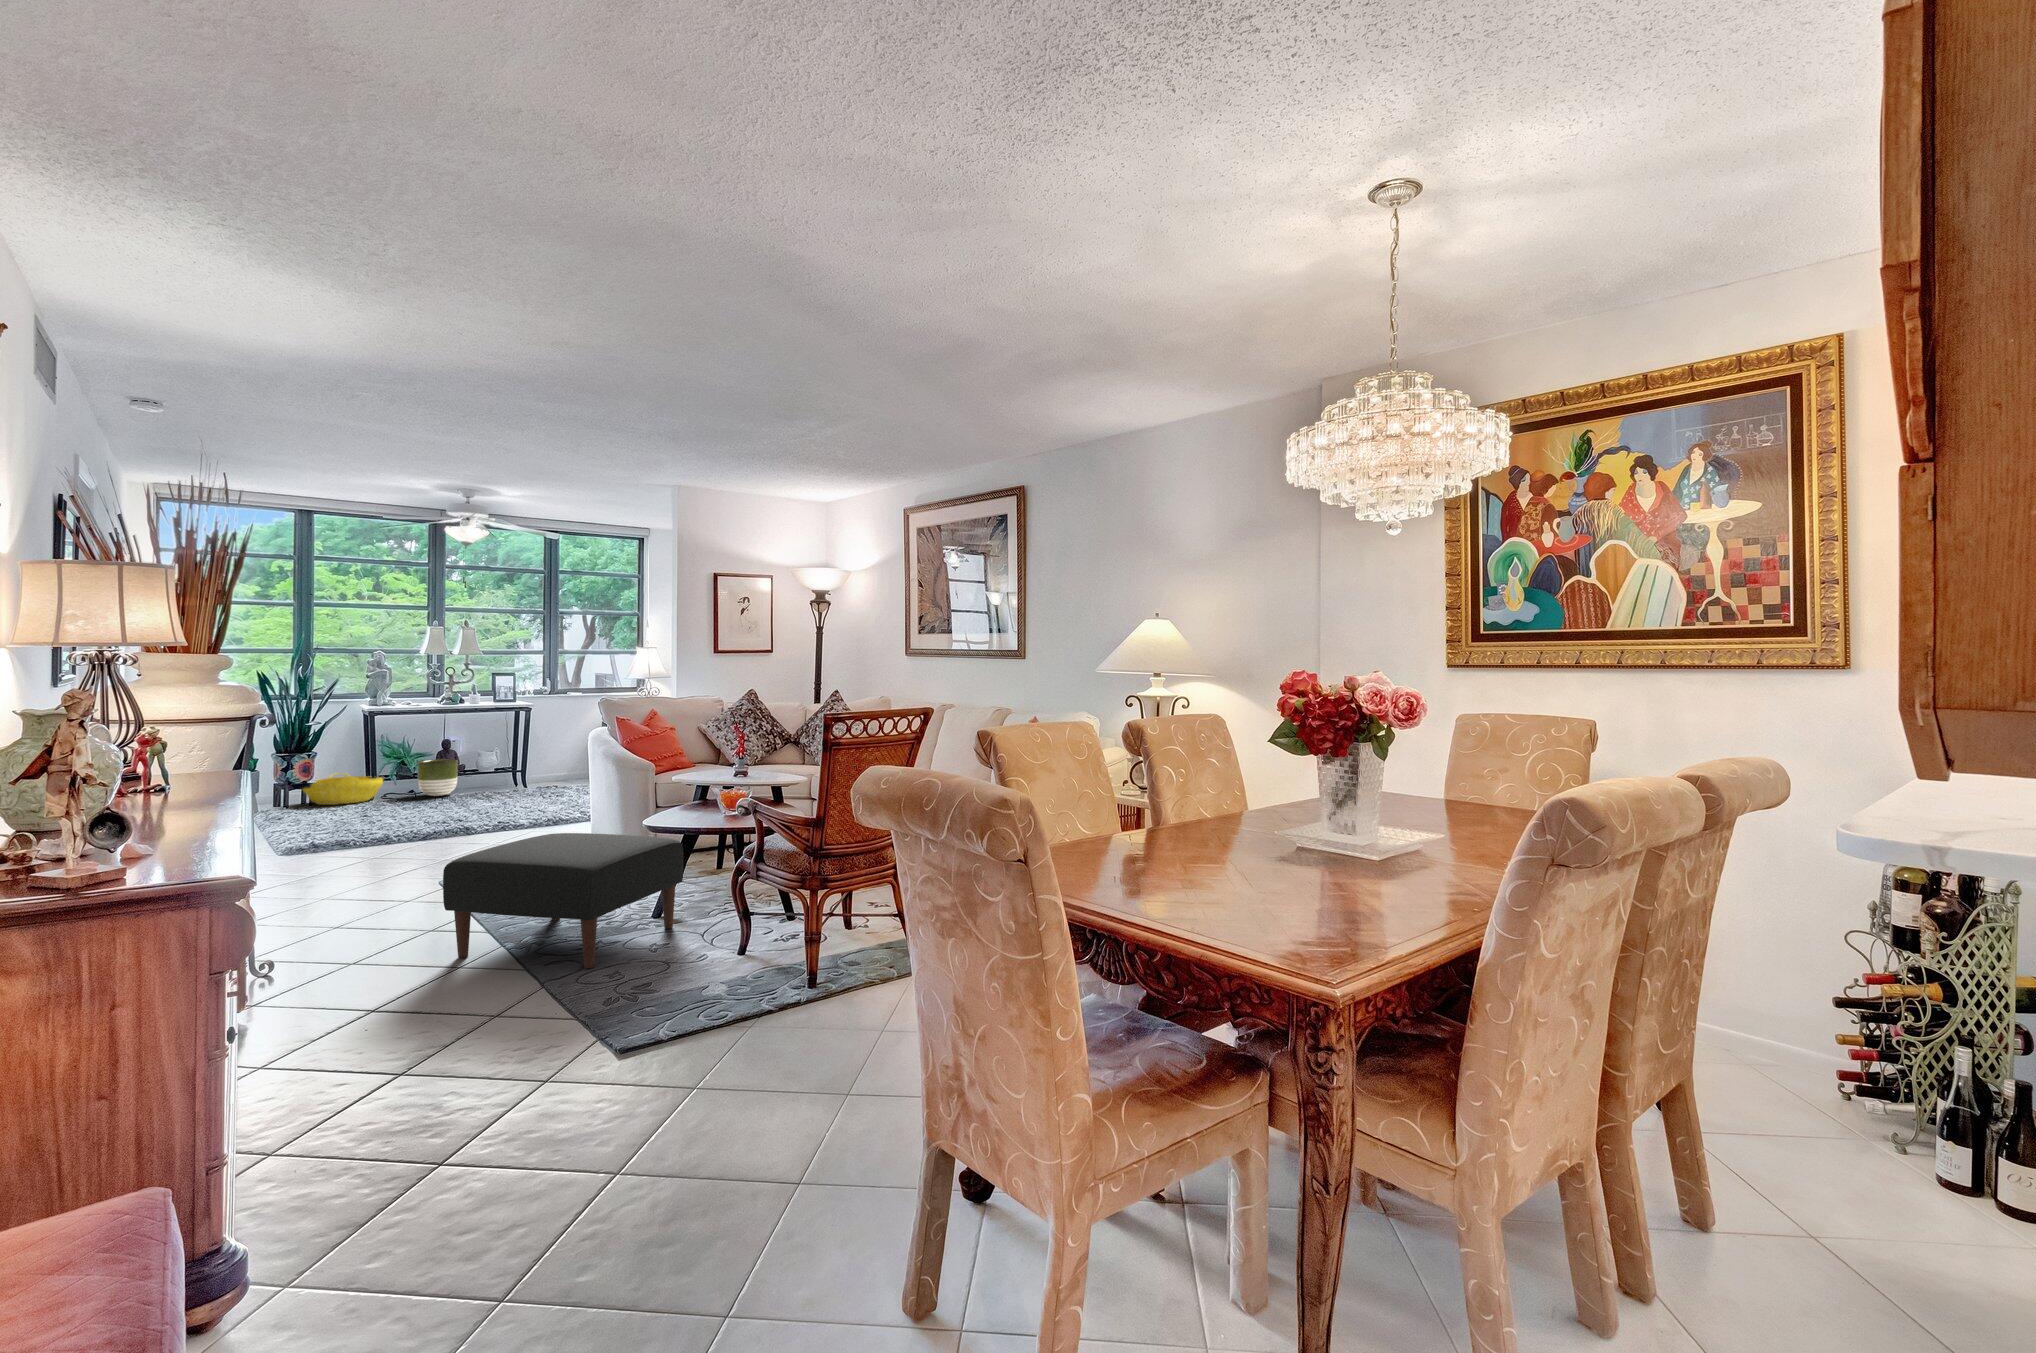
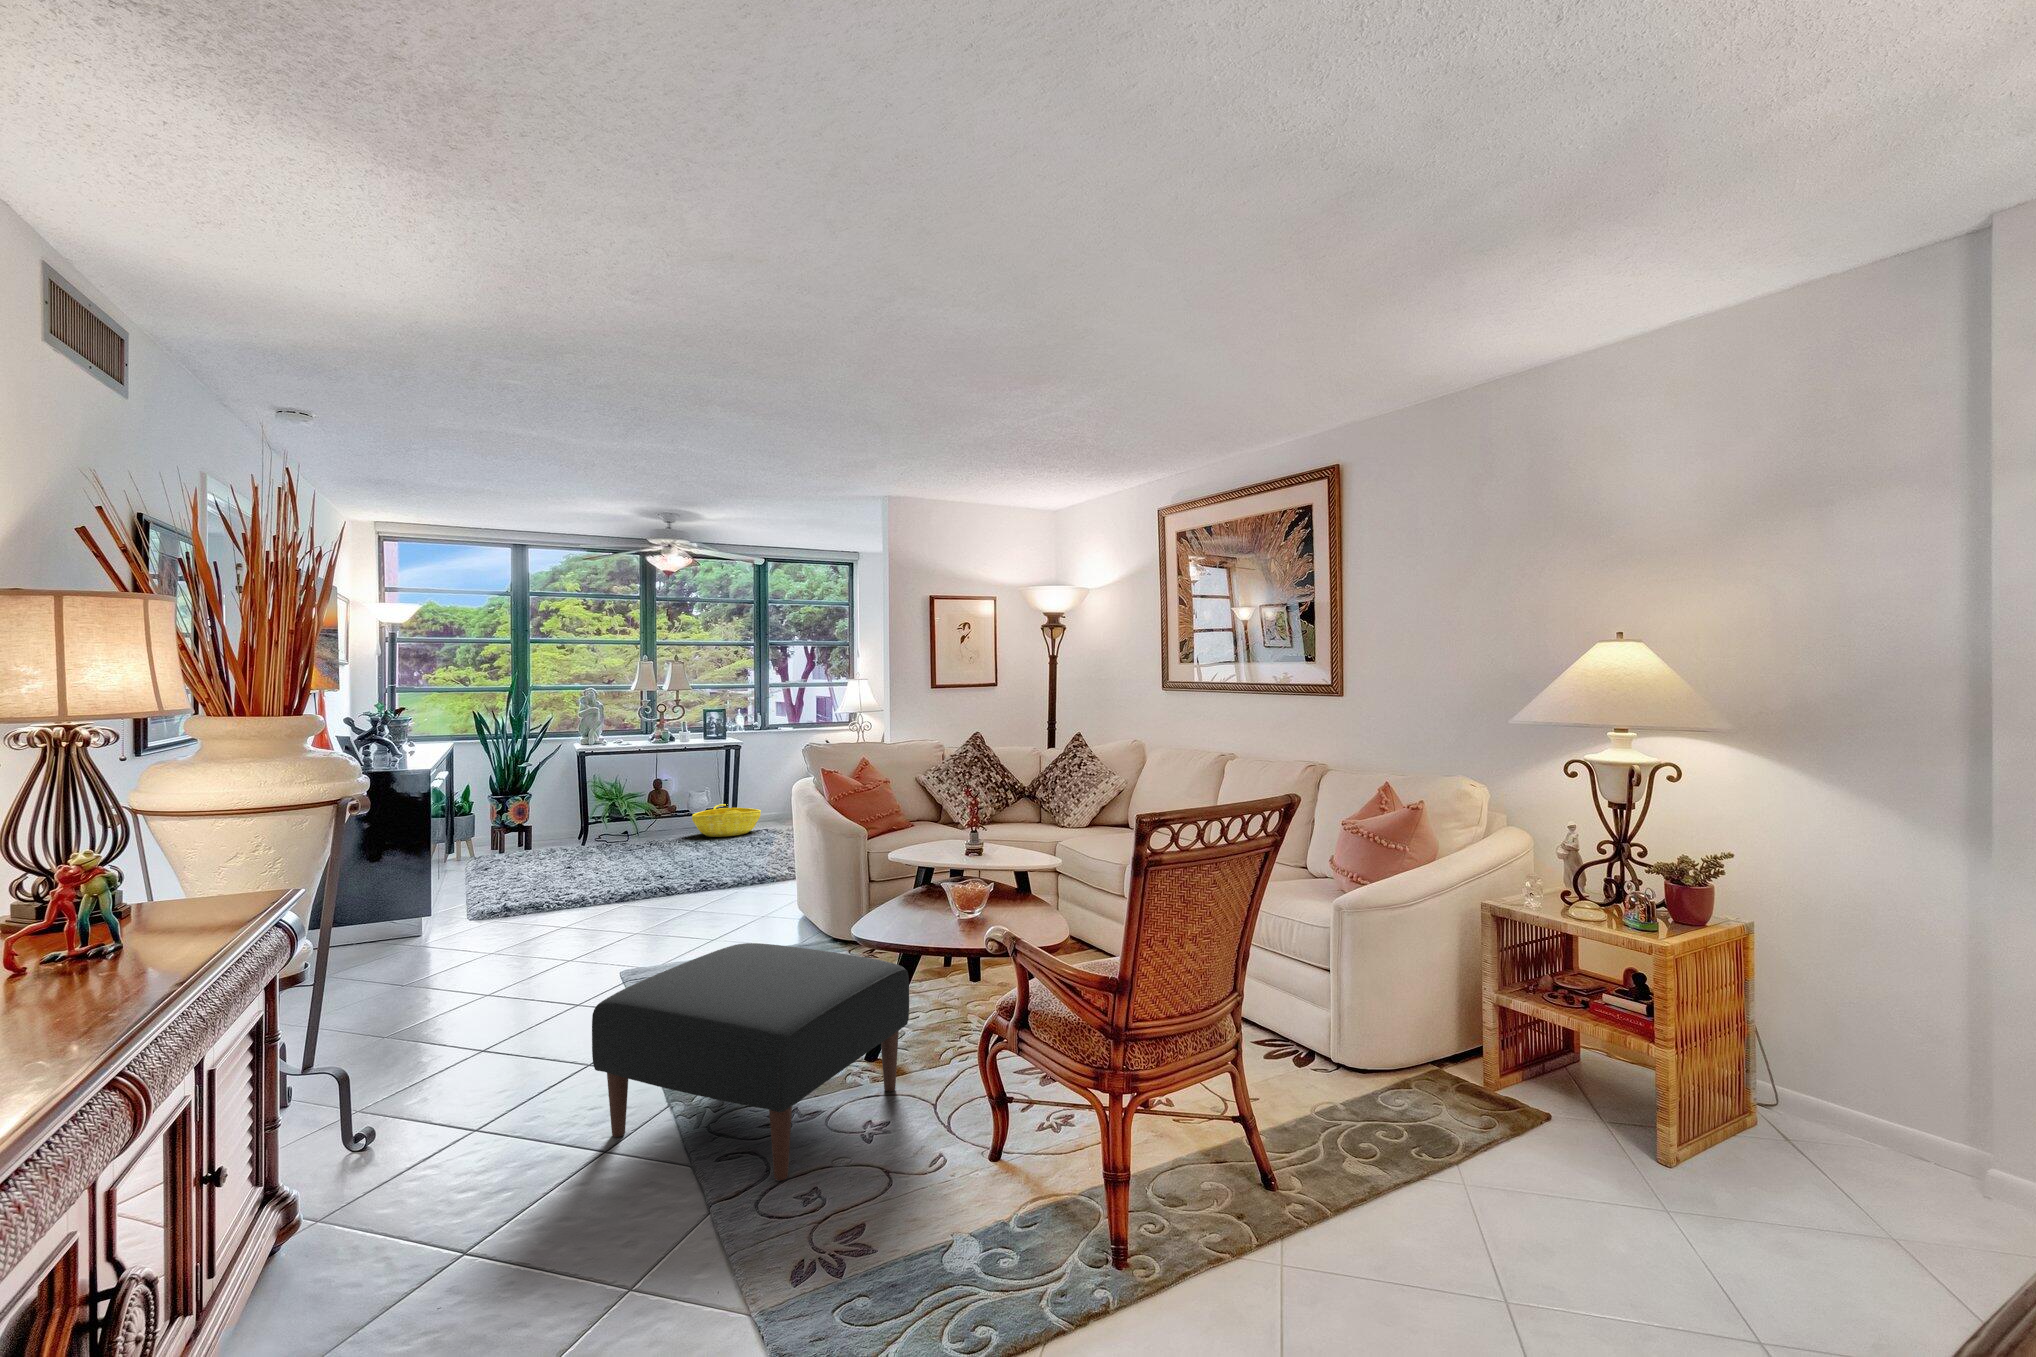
planter: present [417,759,458,796] -> none [628,800,667,840]
basket: present [303,773,383,805] -> present [692,804,761,837]

